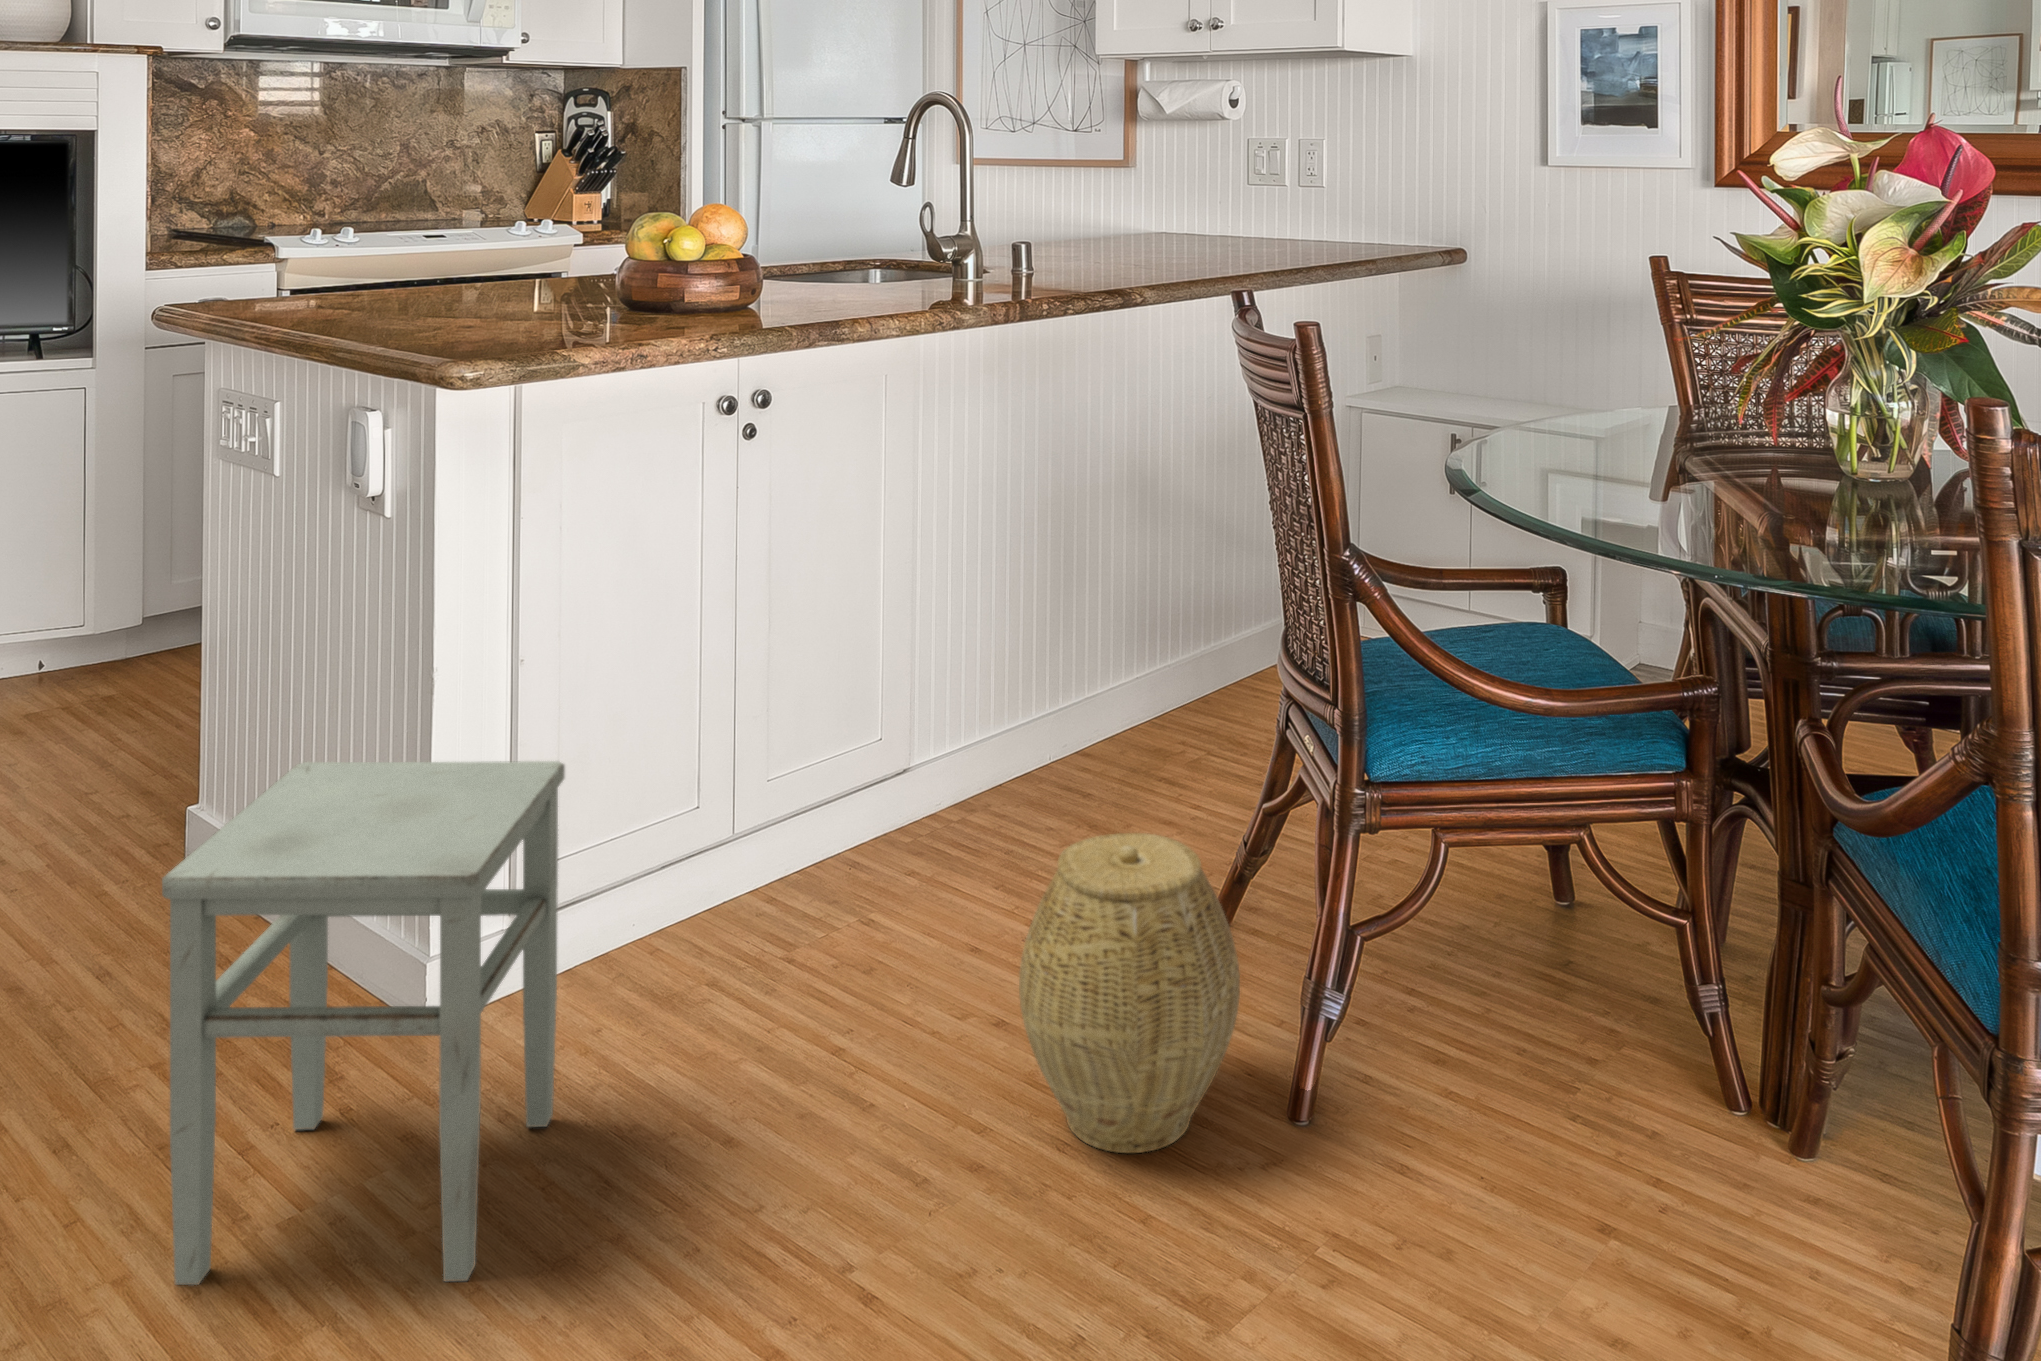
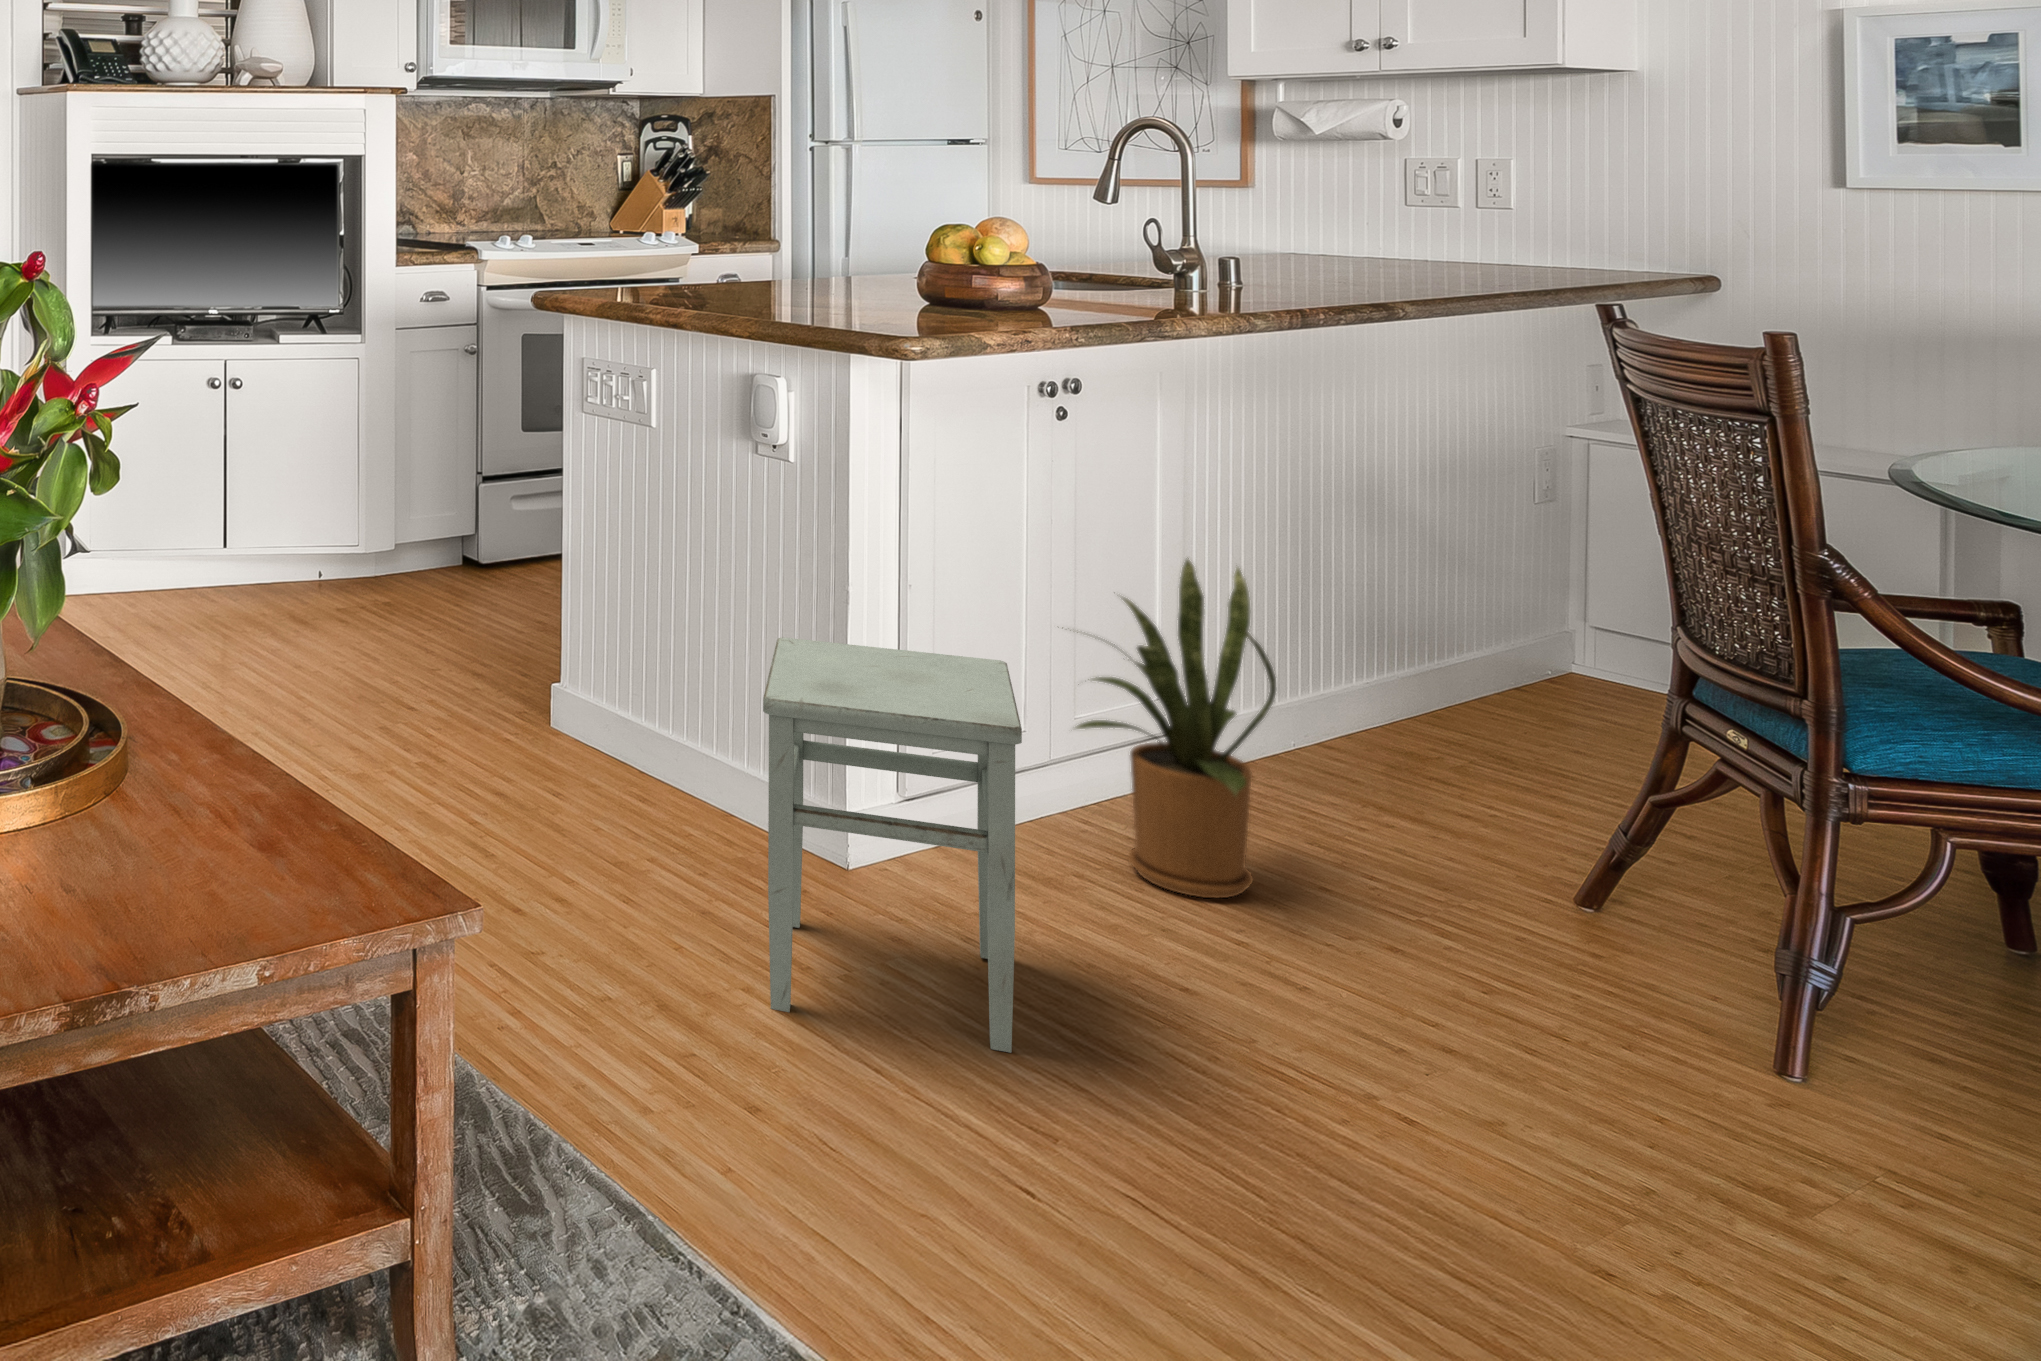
house plant: none [719,584,925,975] -> present [1062,558,1276,898]
woven basket: present [1019,833,1240,1153] -> none [1456,792,1719,1086]

